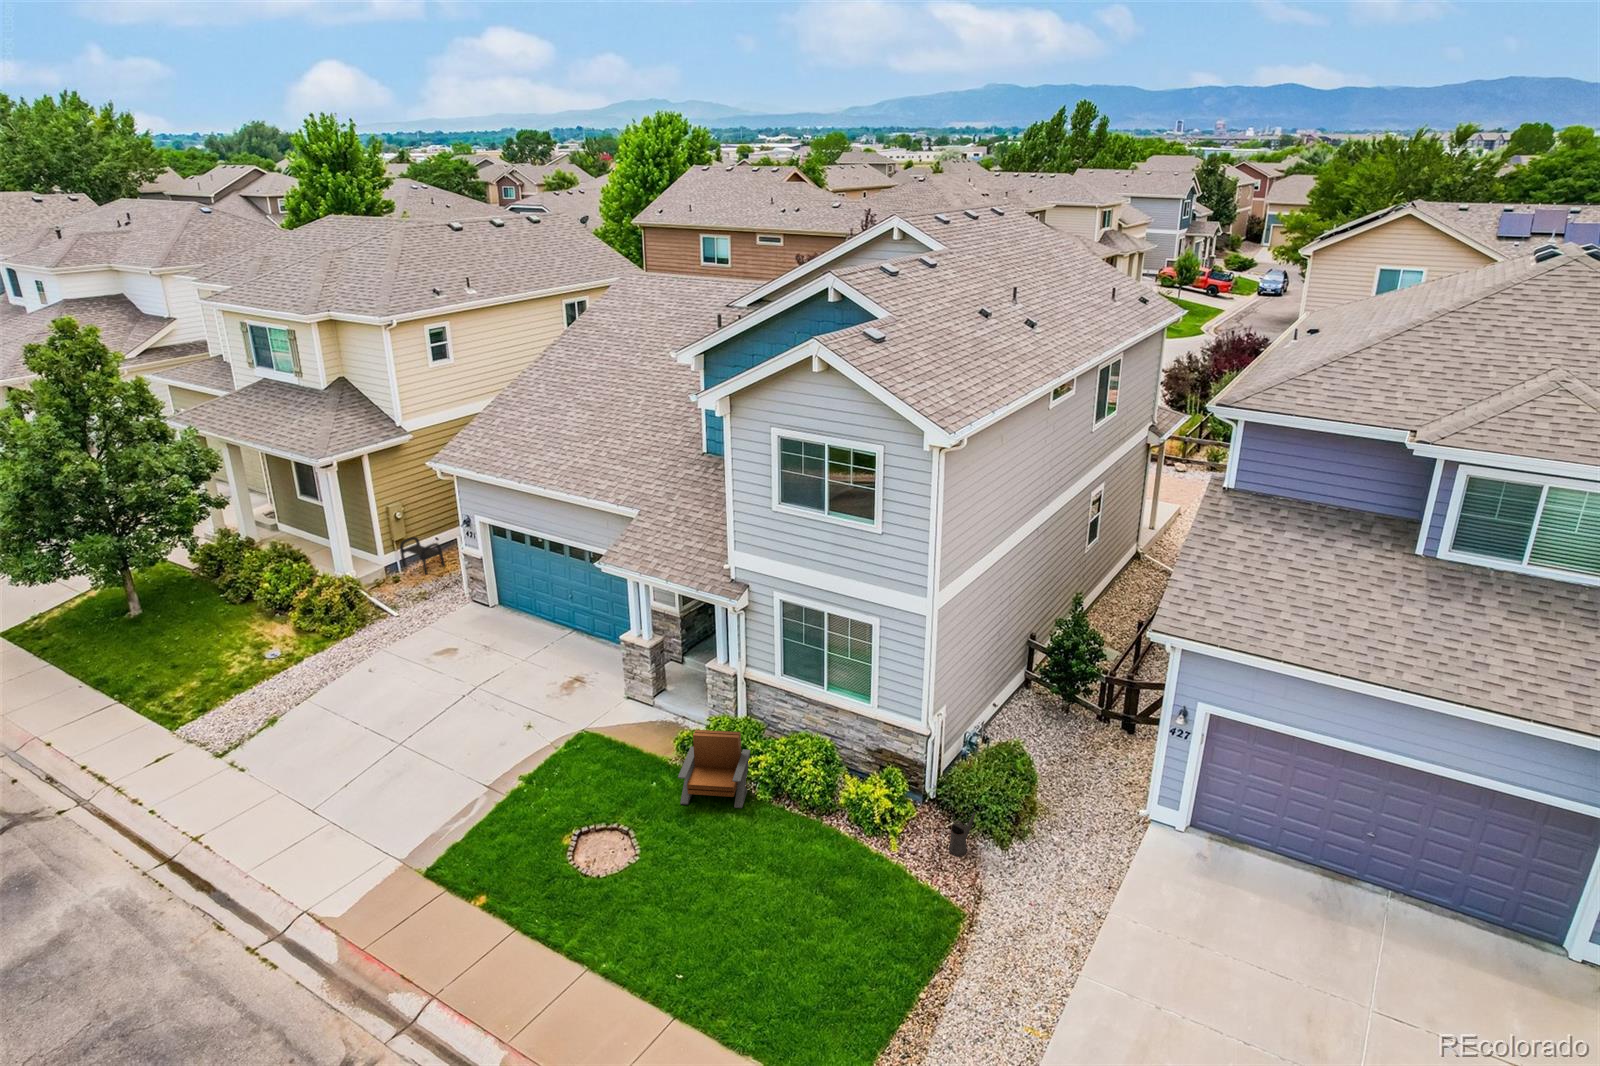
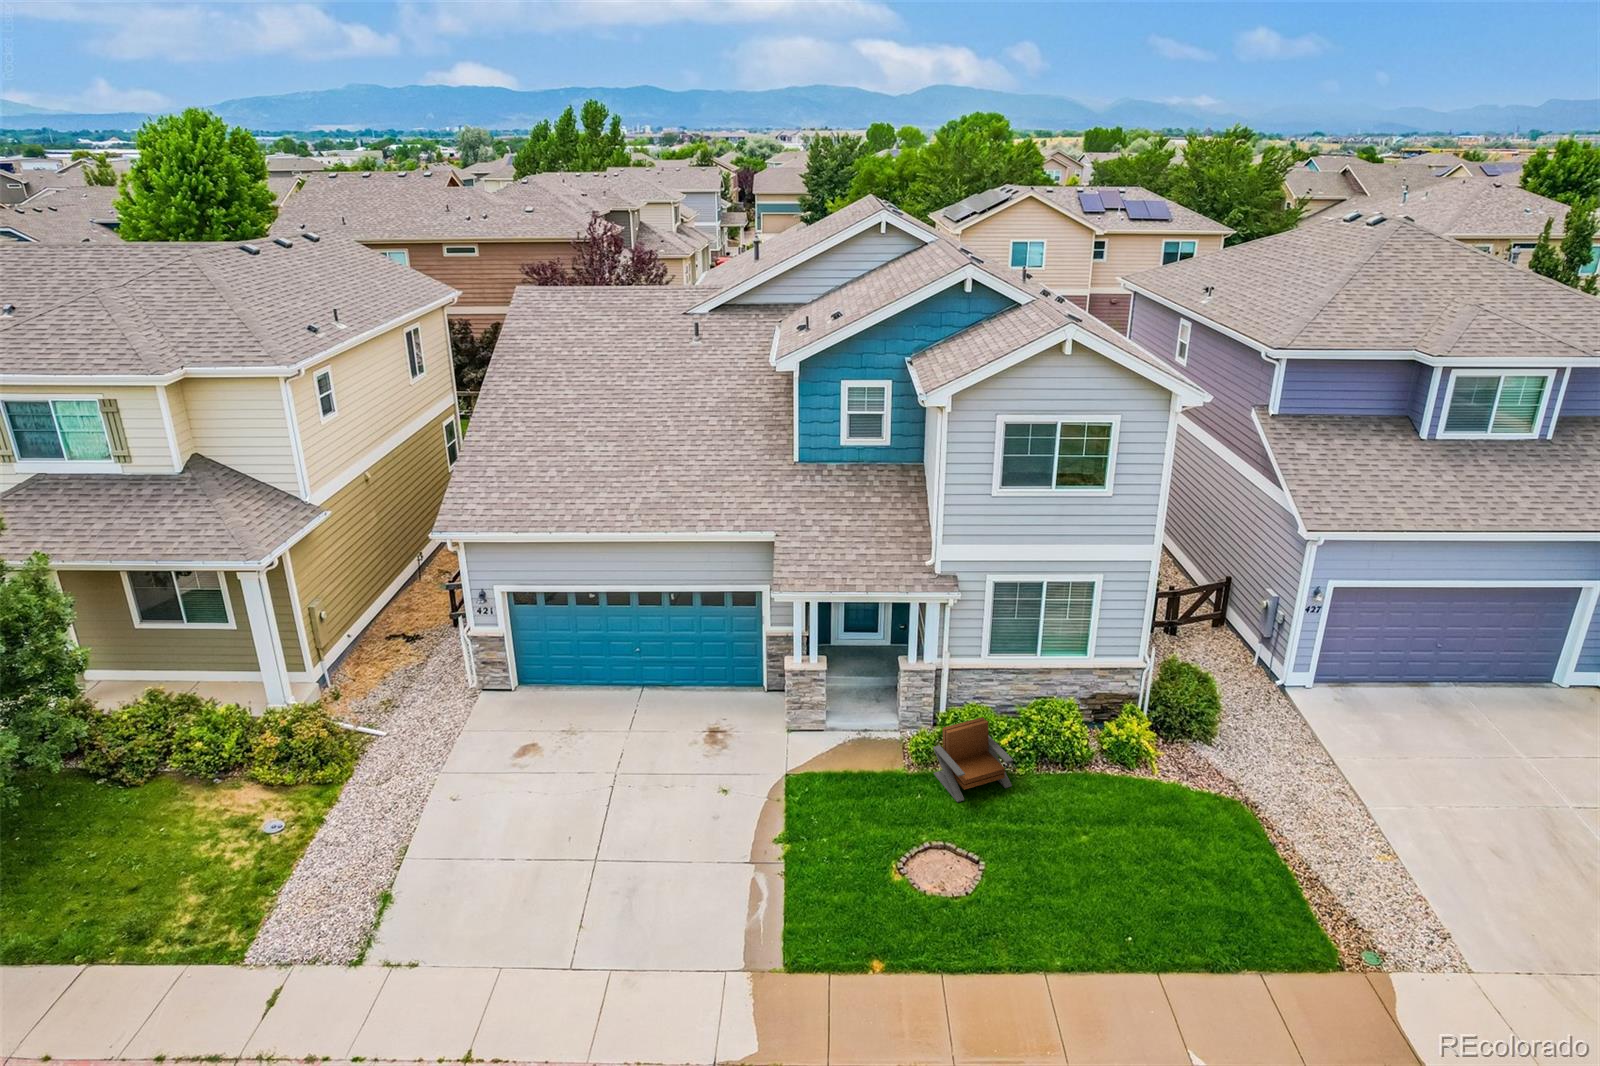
bench: present [400,537,445,574] -> none [341,635,403,676]
watering can: present [949,812,976,856] -> none [1196,721,1214,762]

